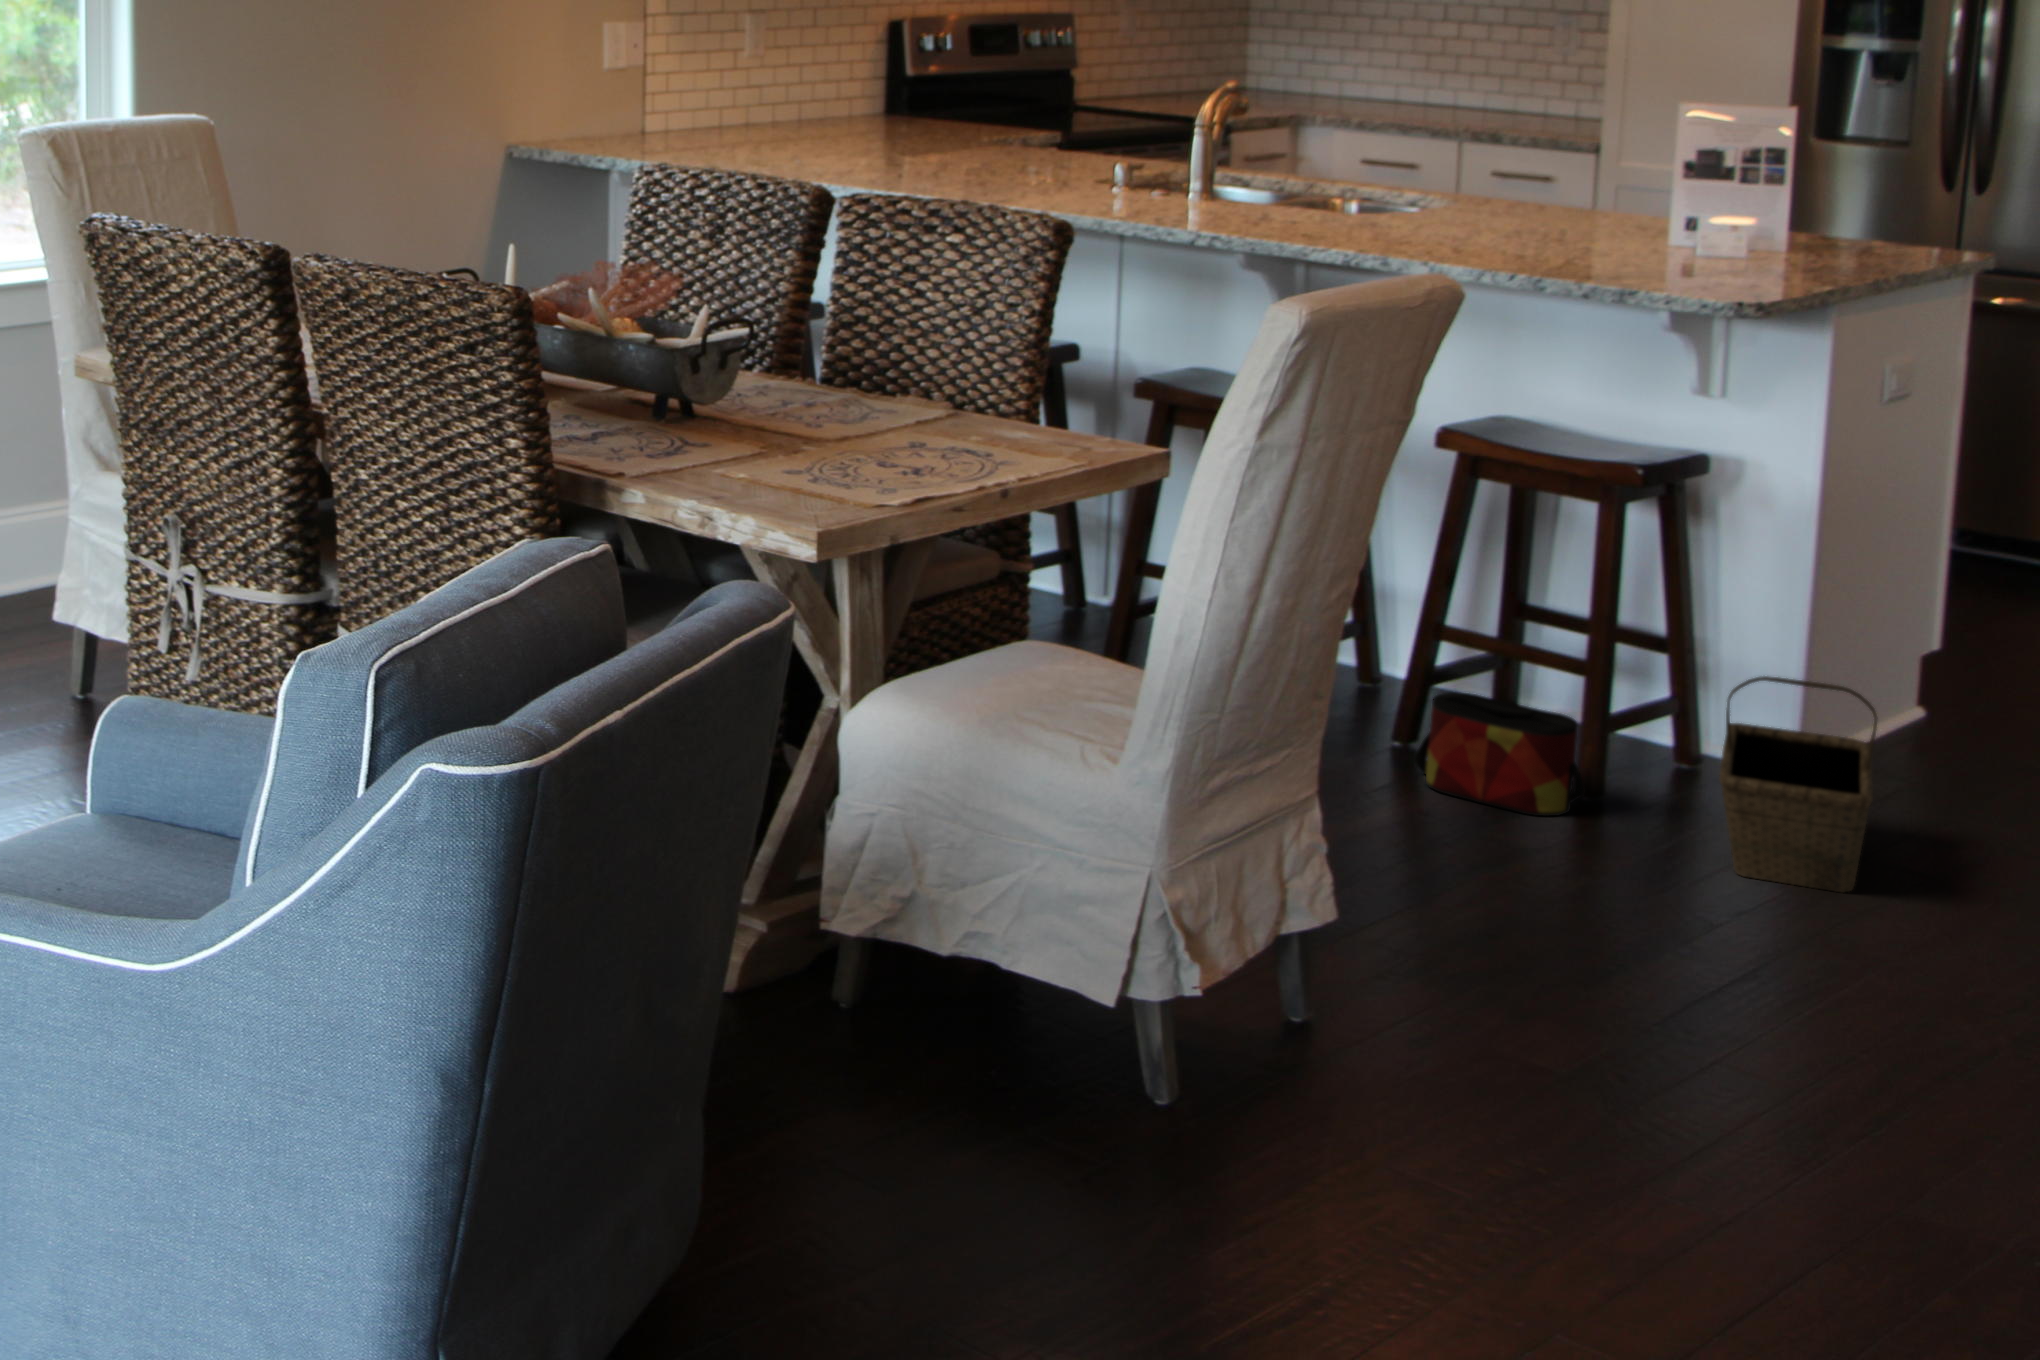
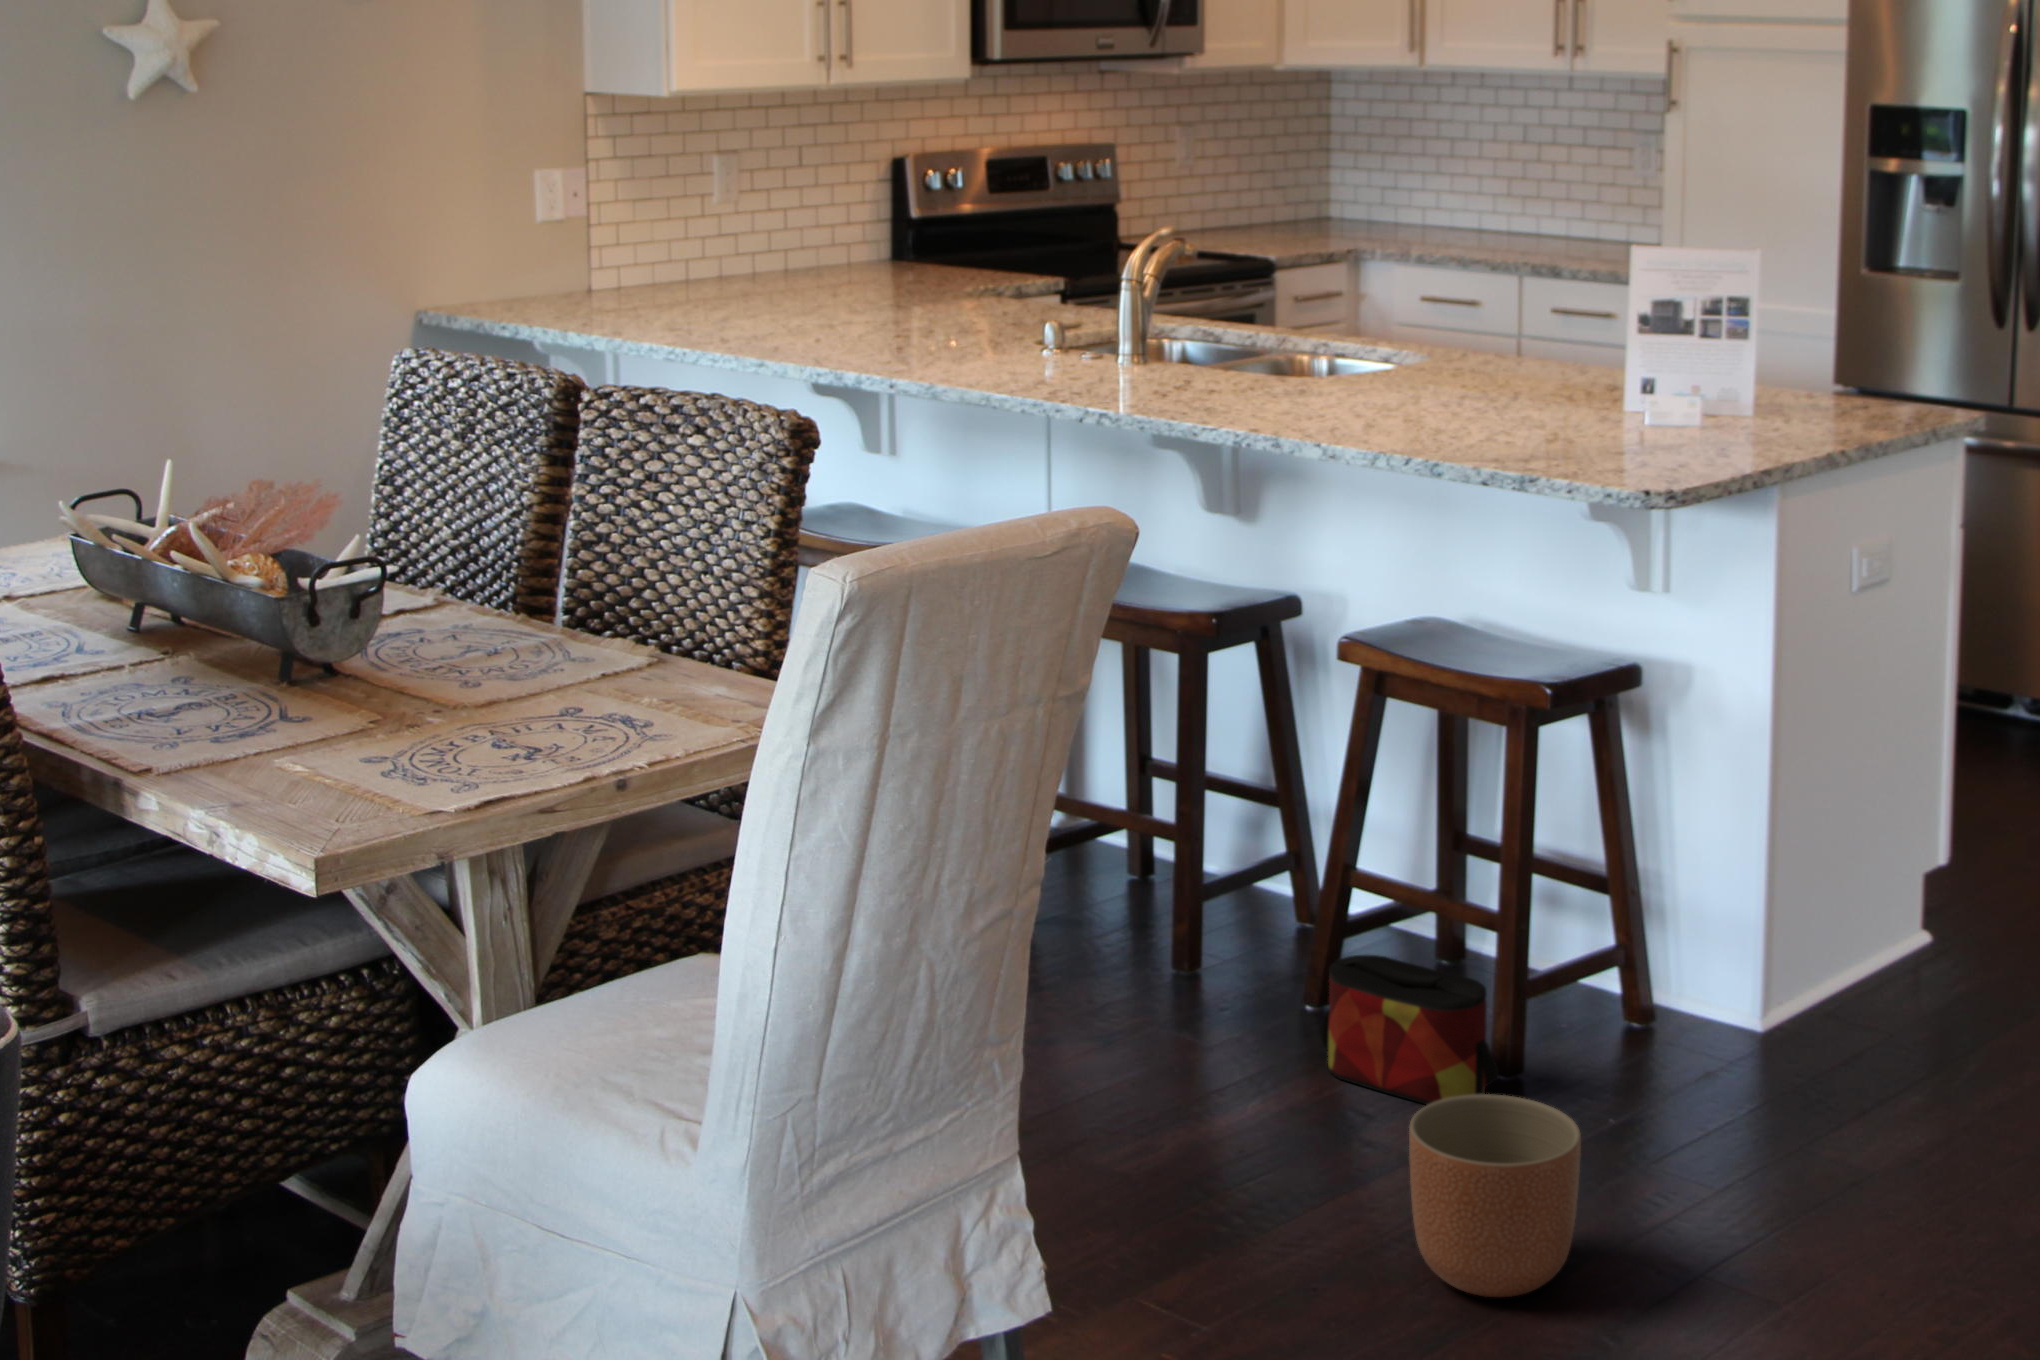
basket: present [1719,676,1878,892] -> none [1618,935,1813,1201]
planter: none [1572,789,1724,947] -> present [1409,1094,1581,1297]

